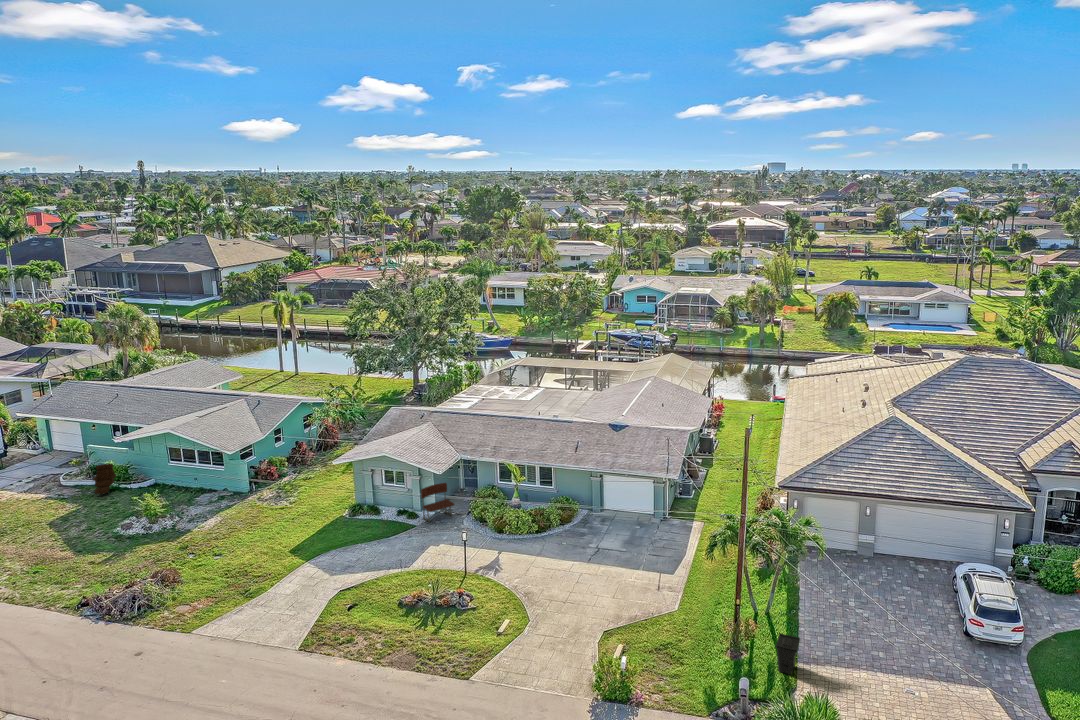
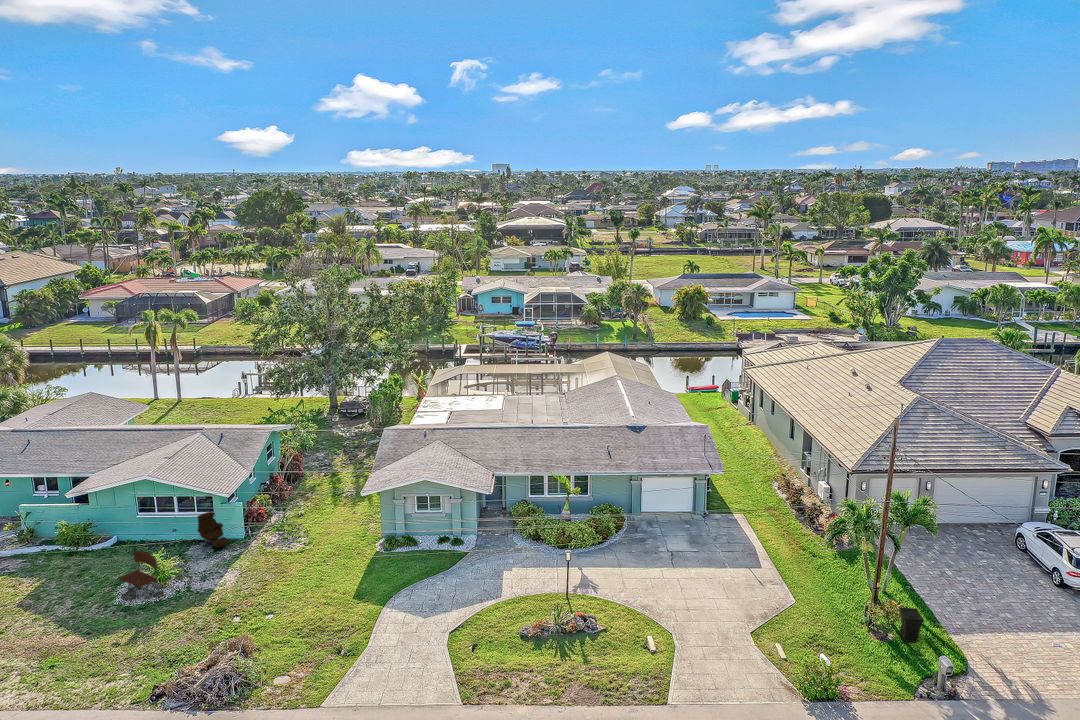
lounge chair: present [93,464,116,495] -> present [197,512,228,548]
bench: present [421,483,454,522] -> present [120,551,160,599]

